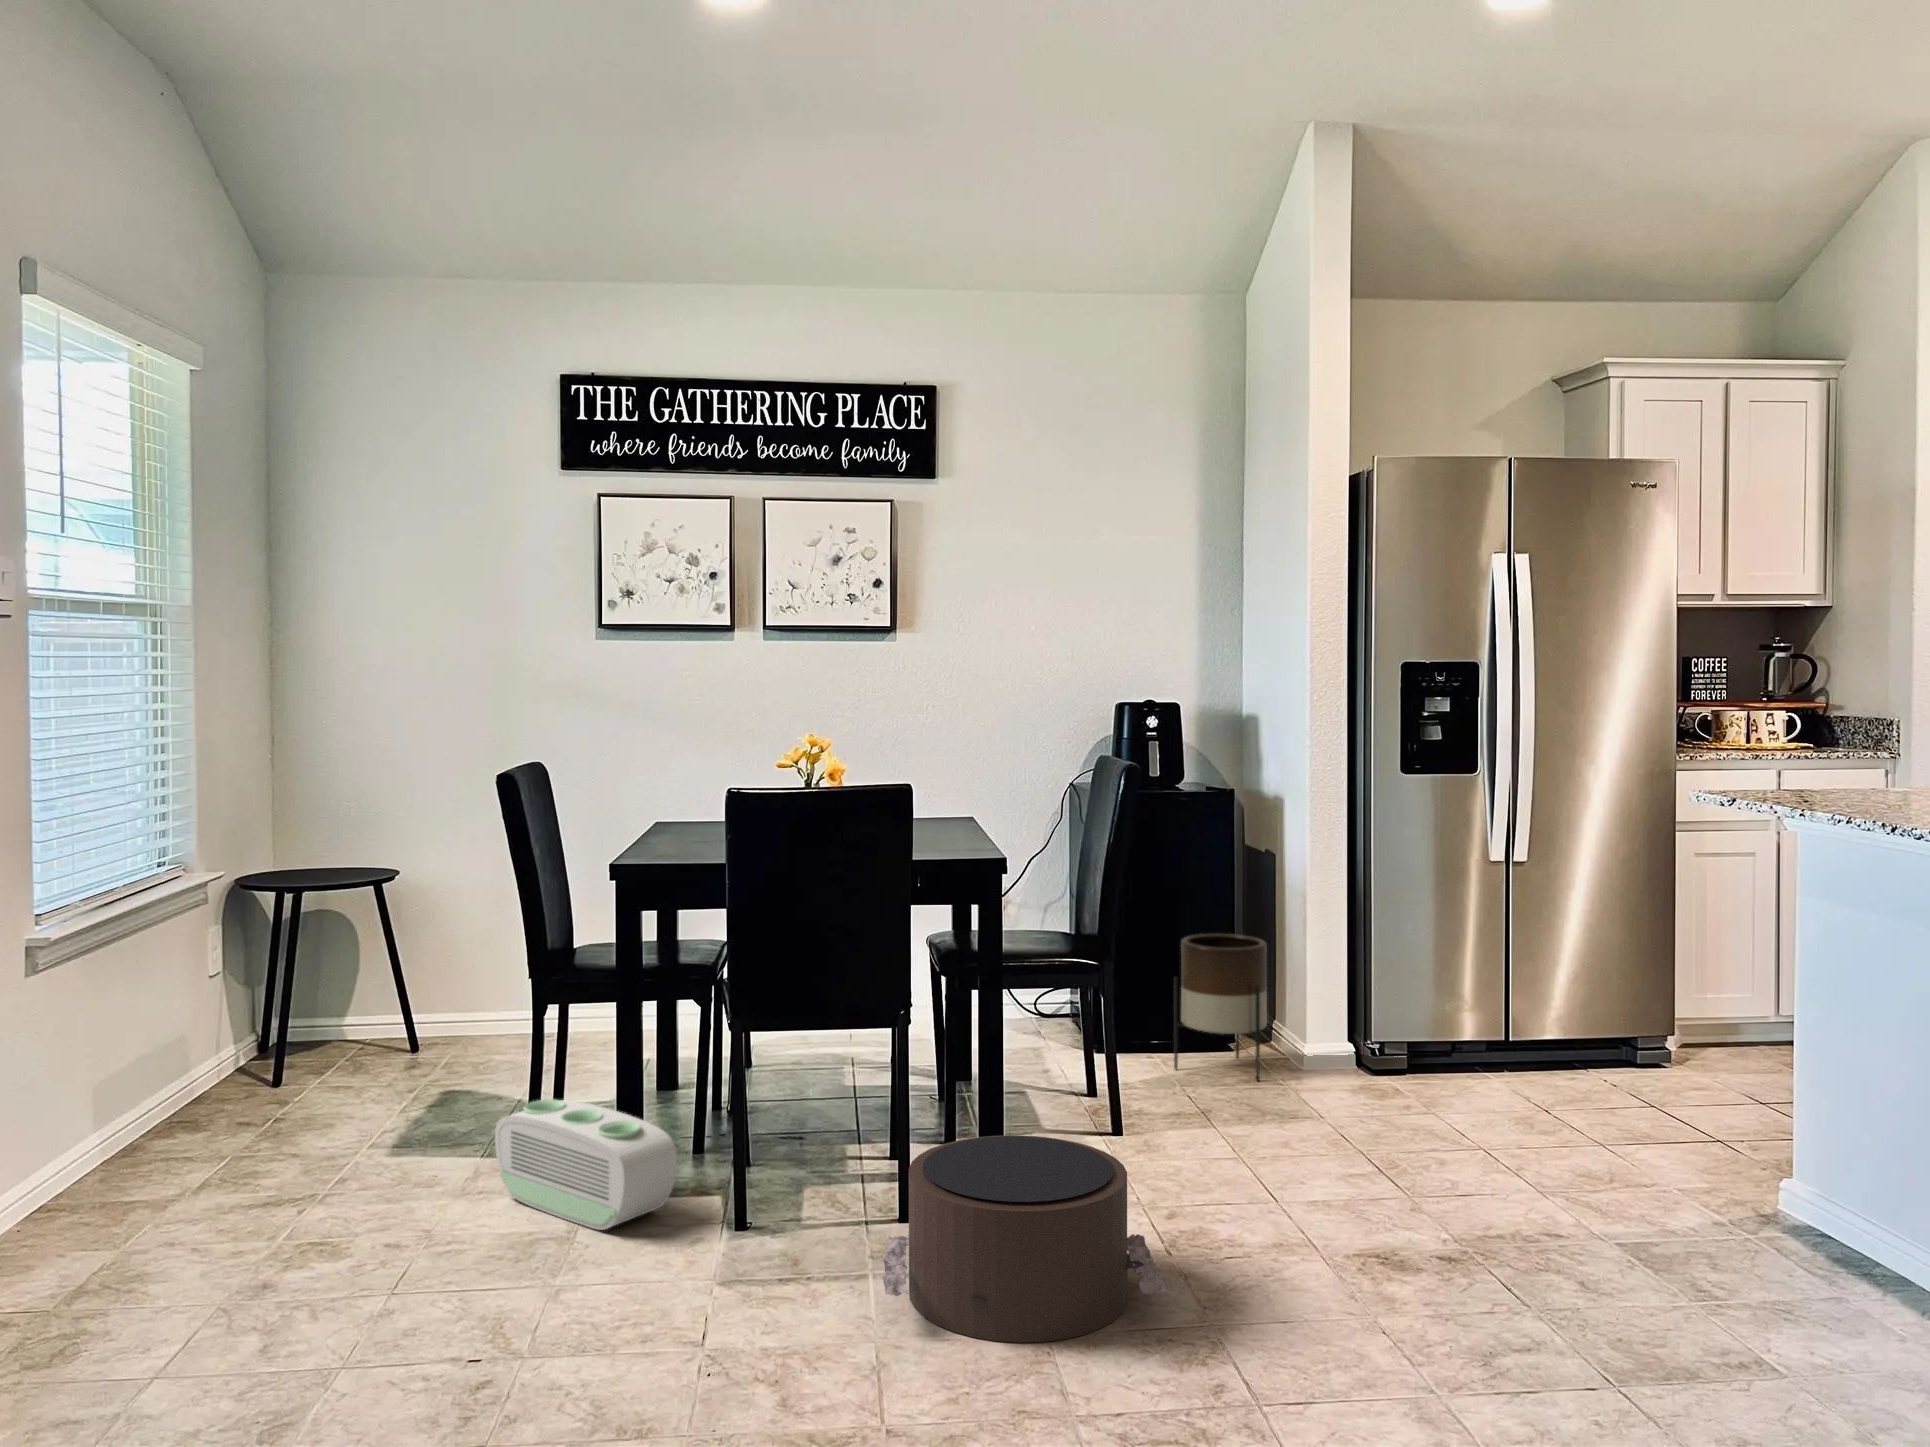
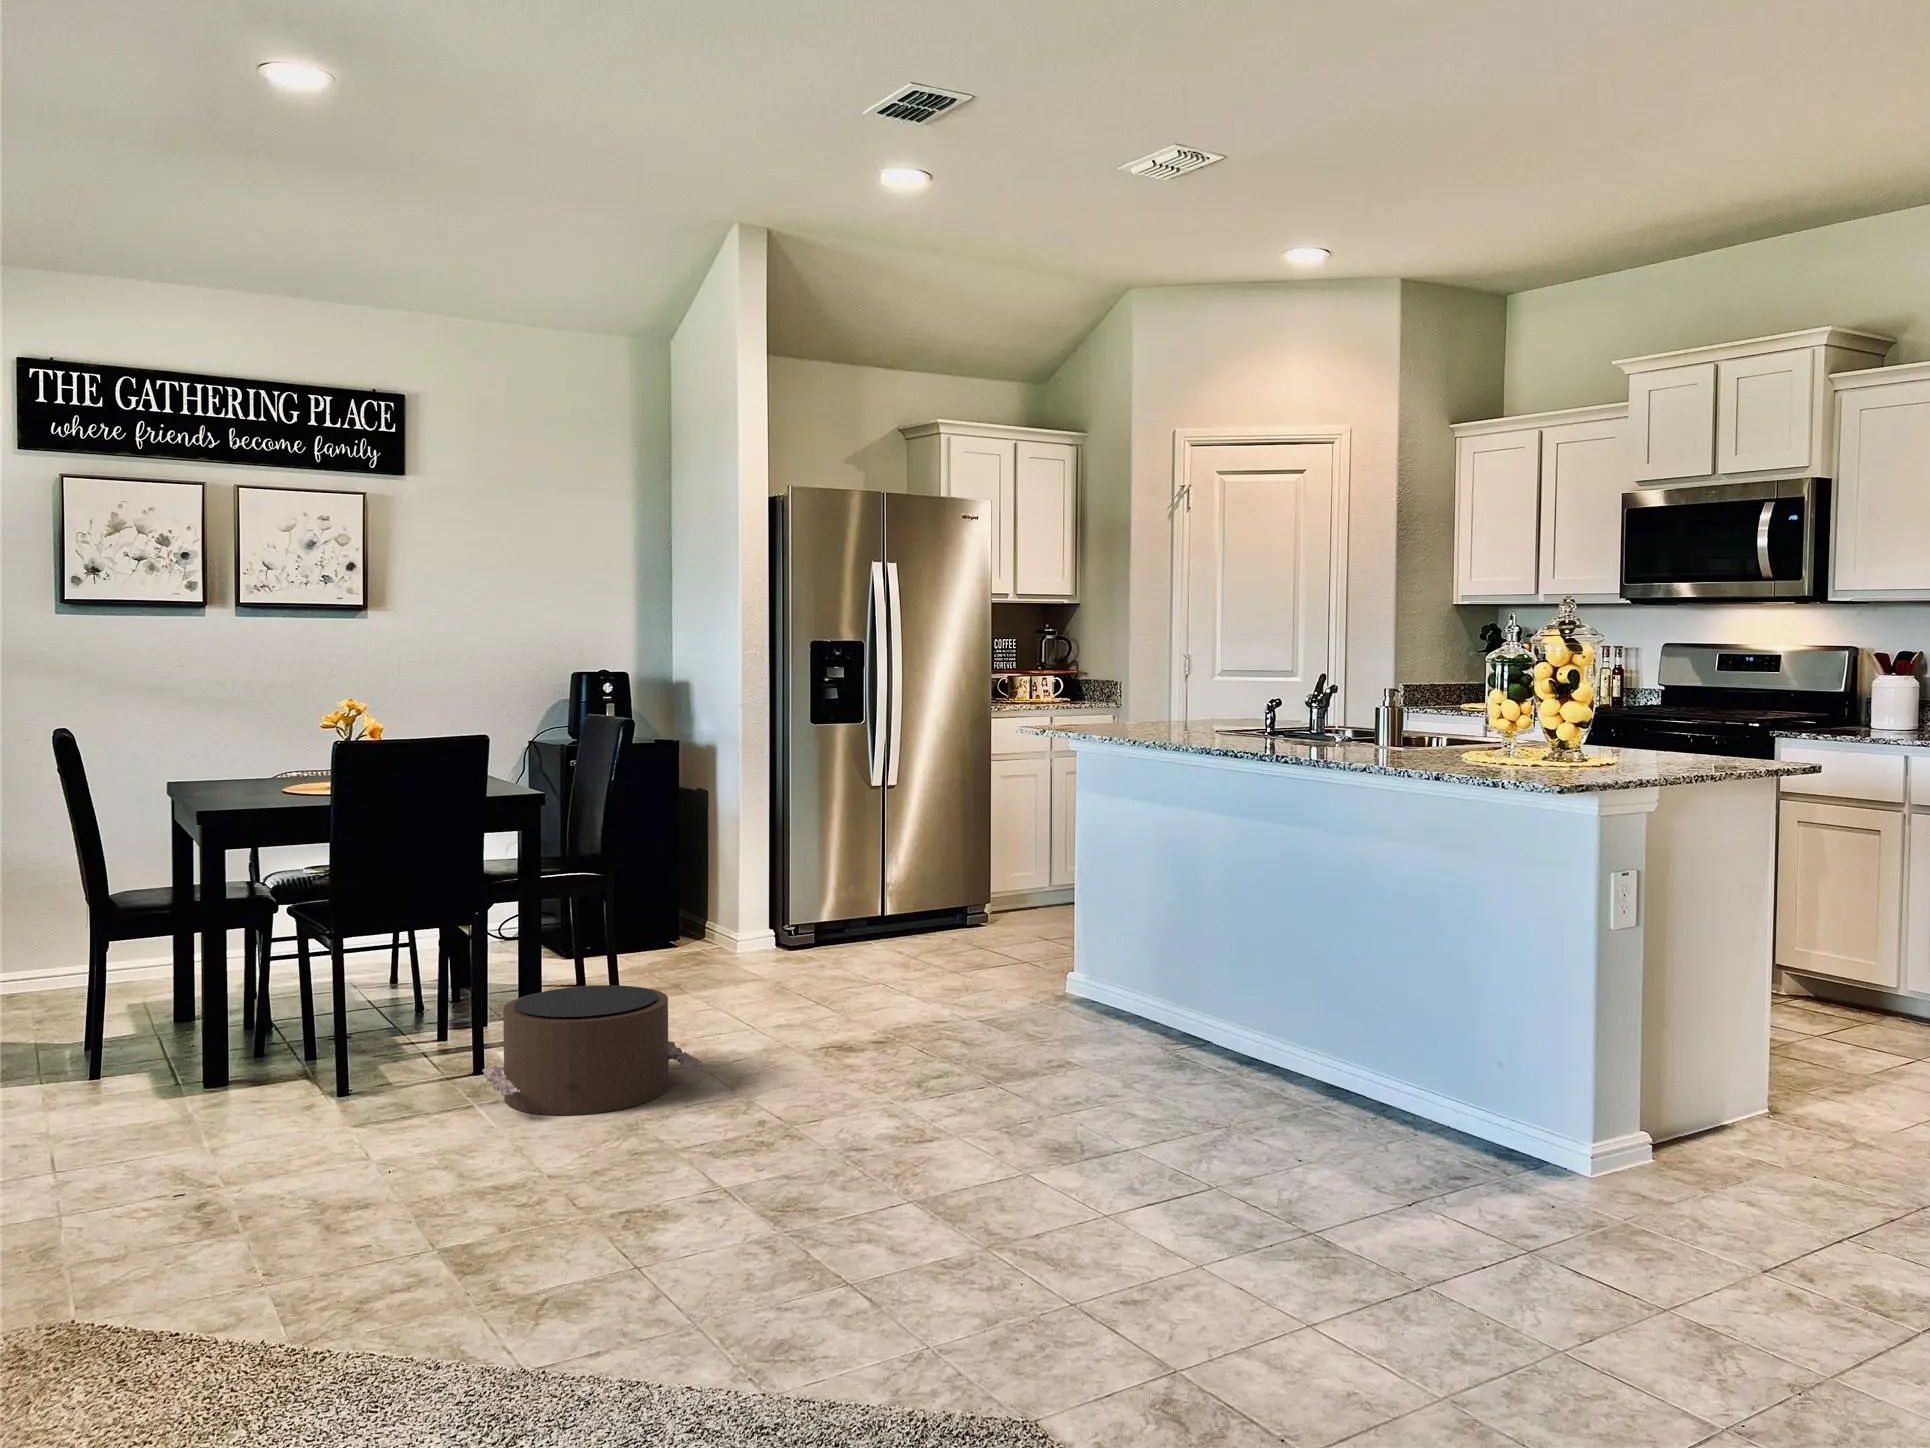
planter: present [1174,934,1267,1081] -> none [637,856,710,965]
air purifier: present [495,1099,677,1230] -> none [78,1018,275,1112]

